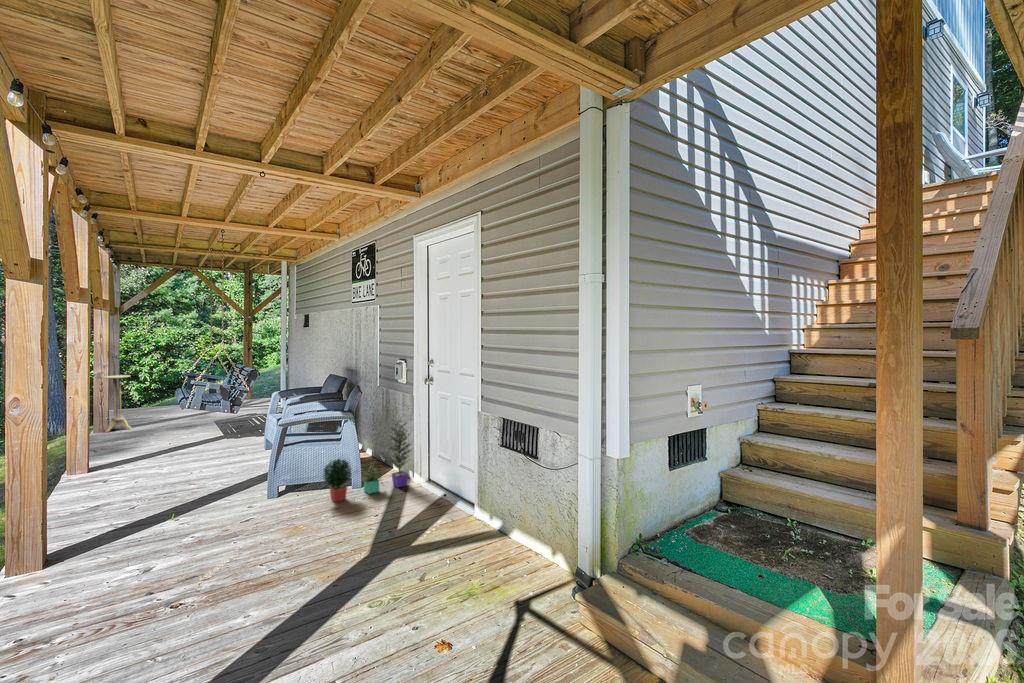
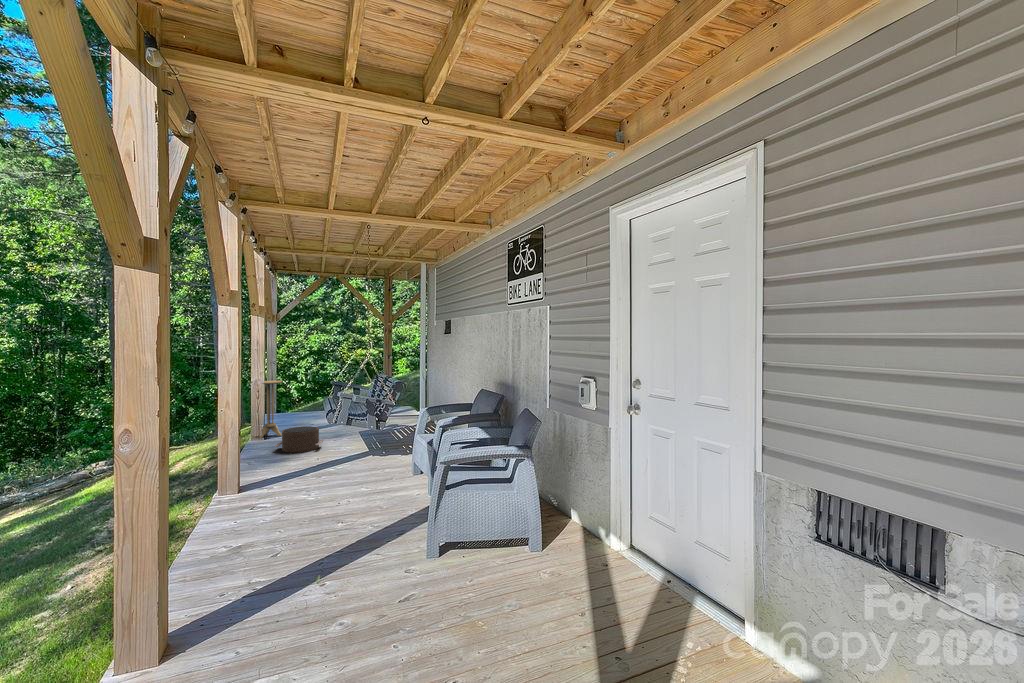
pouf: none [126,417,178,442] -> present [275,426,323,453]
potted plant: present [323,419,411,502] -> none [494,455,611,575]

